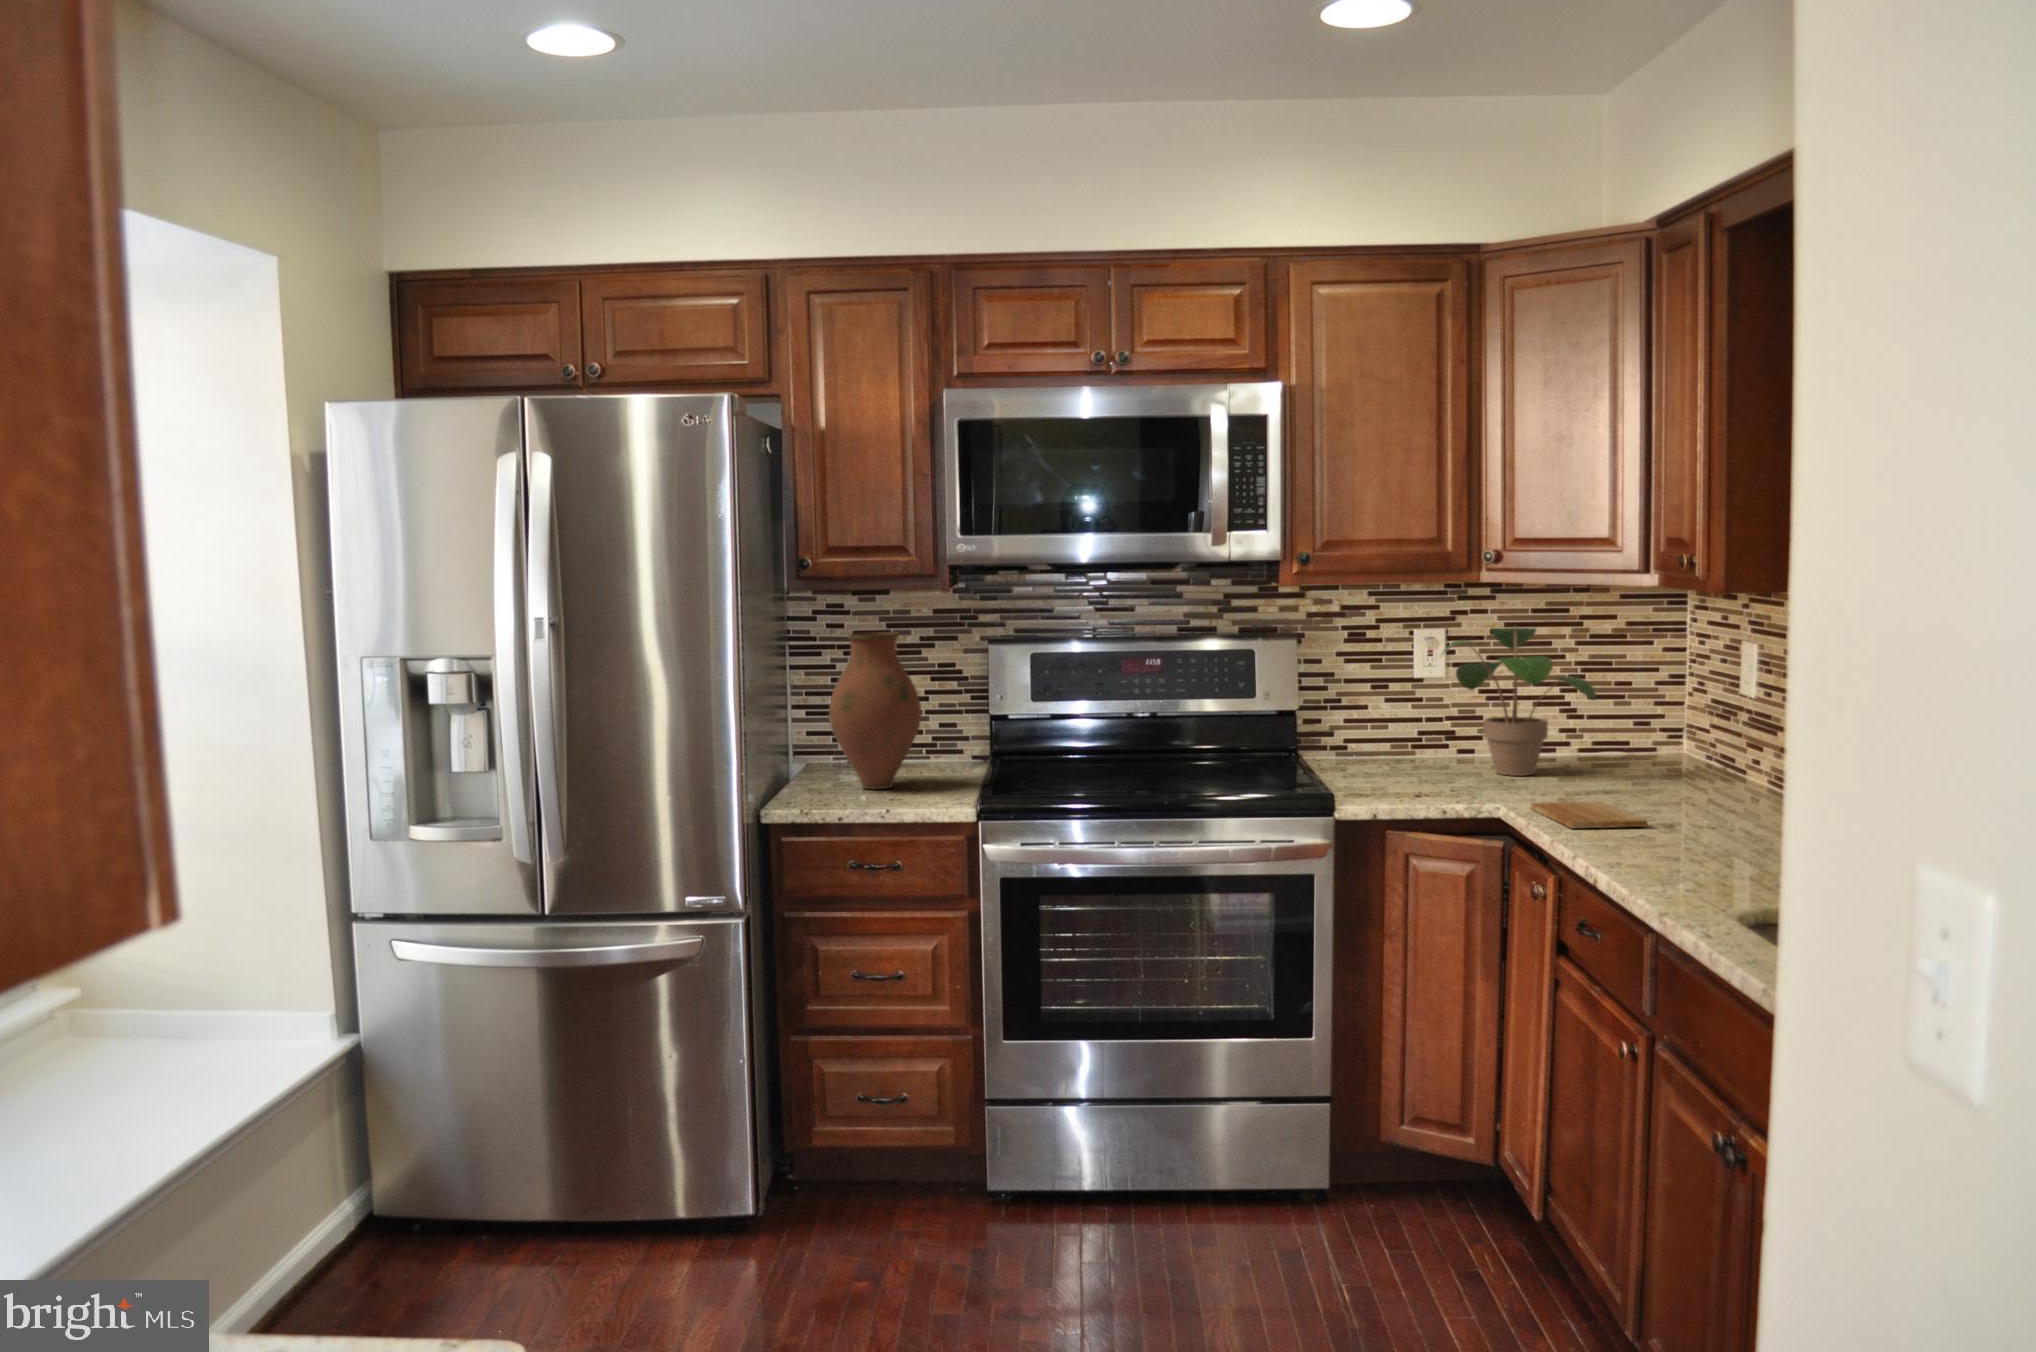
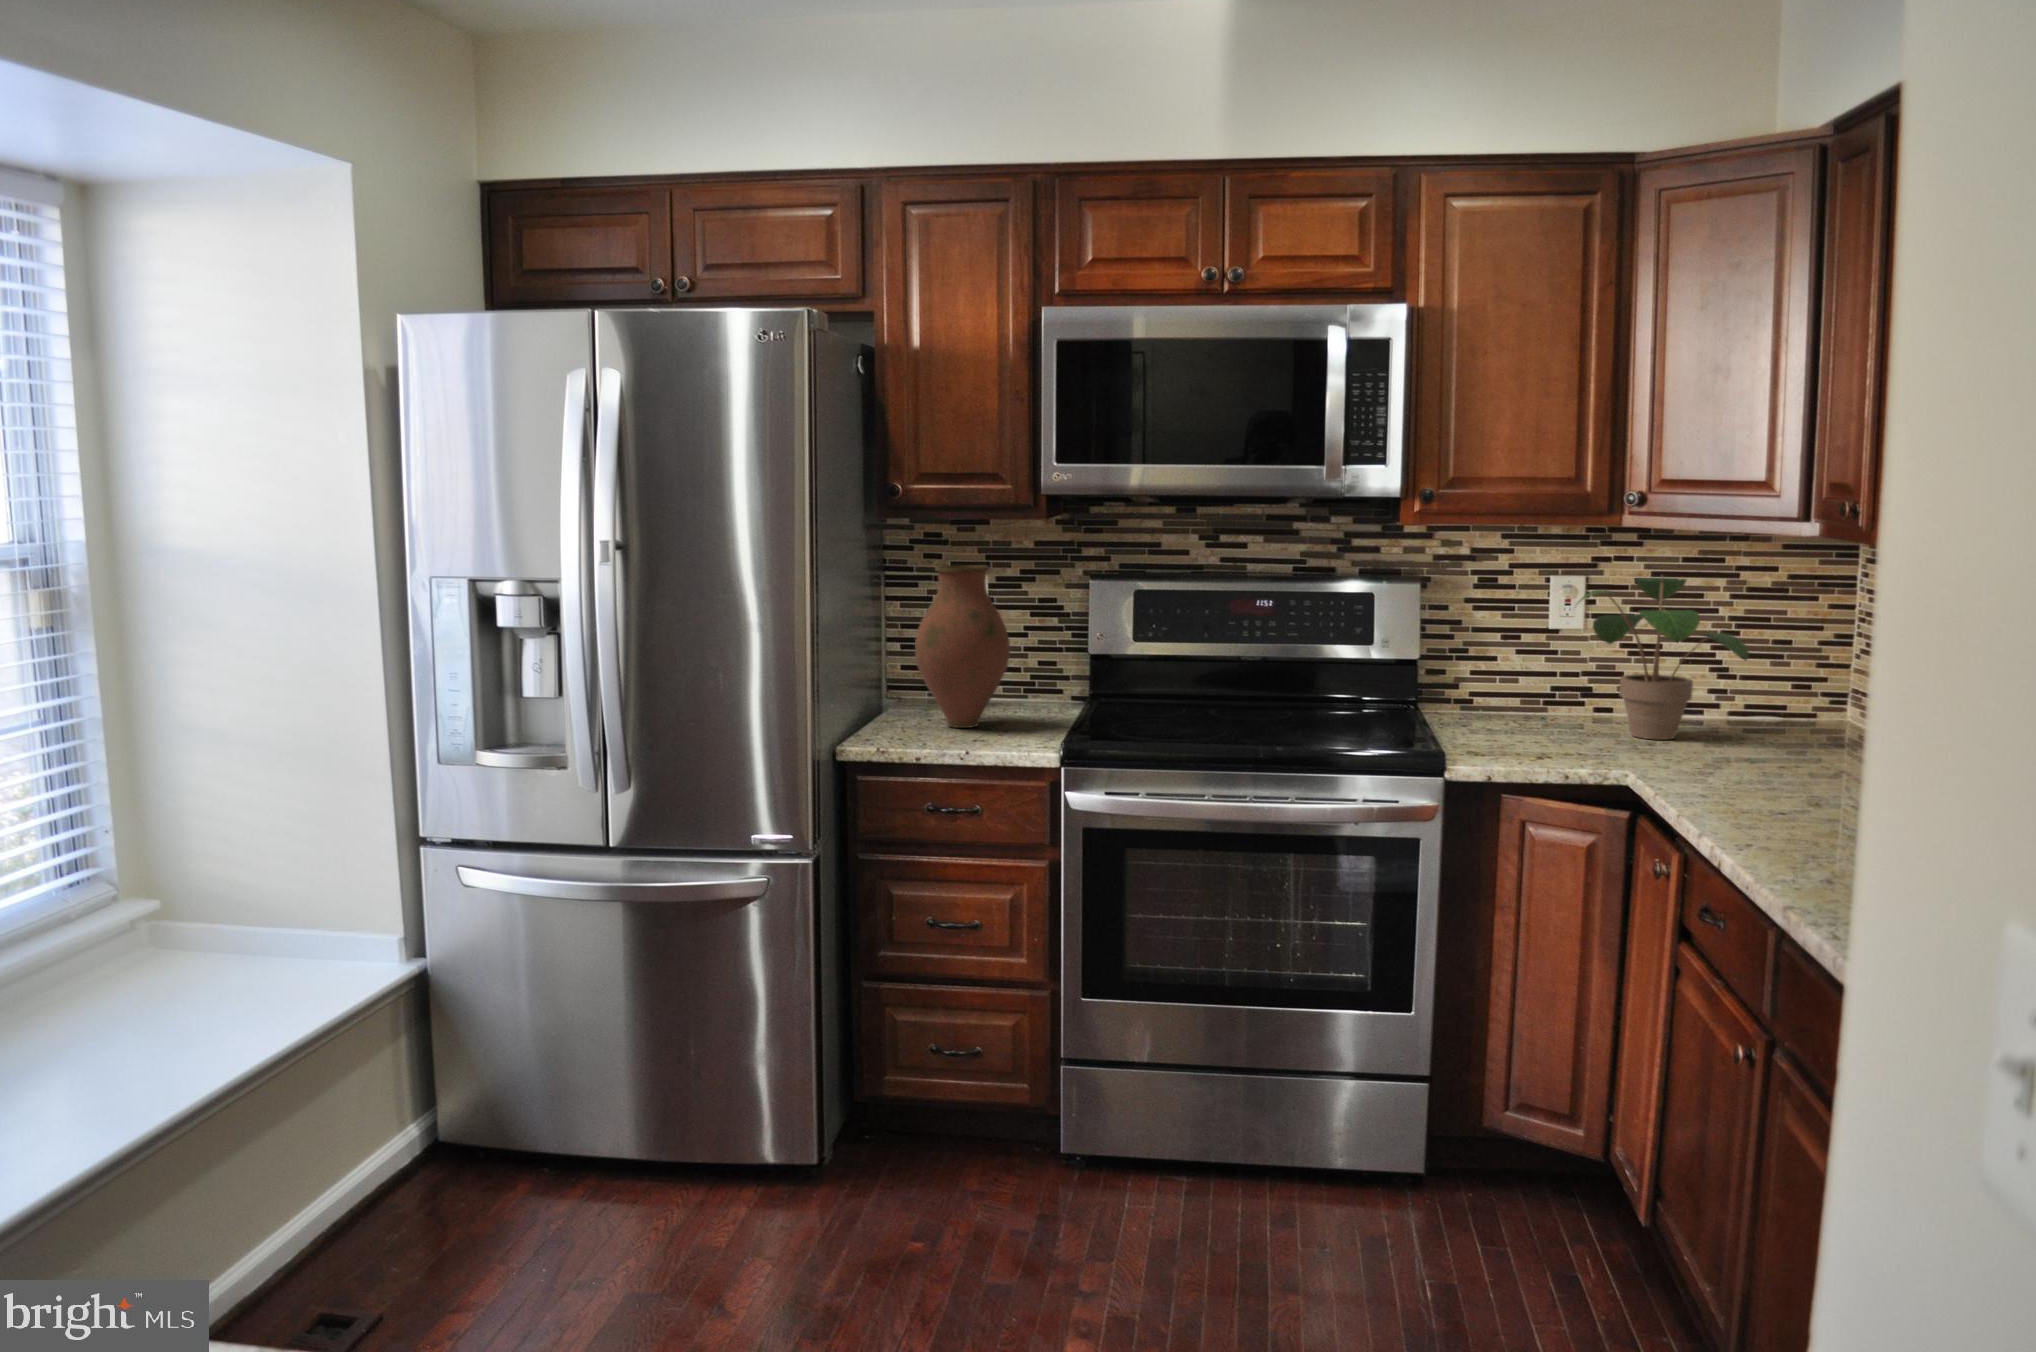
cutting board: present [1531,801,1647,828] -> none [1663,772,1794,805]

